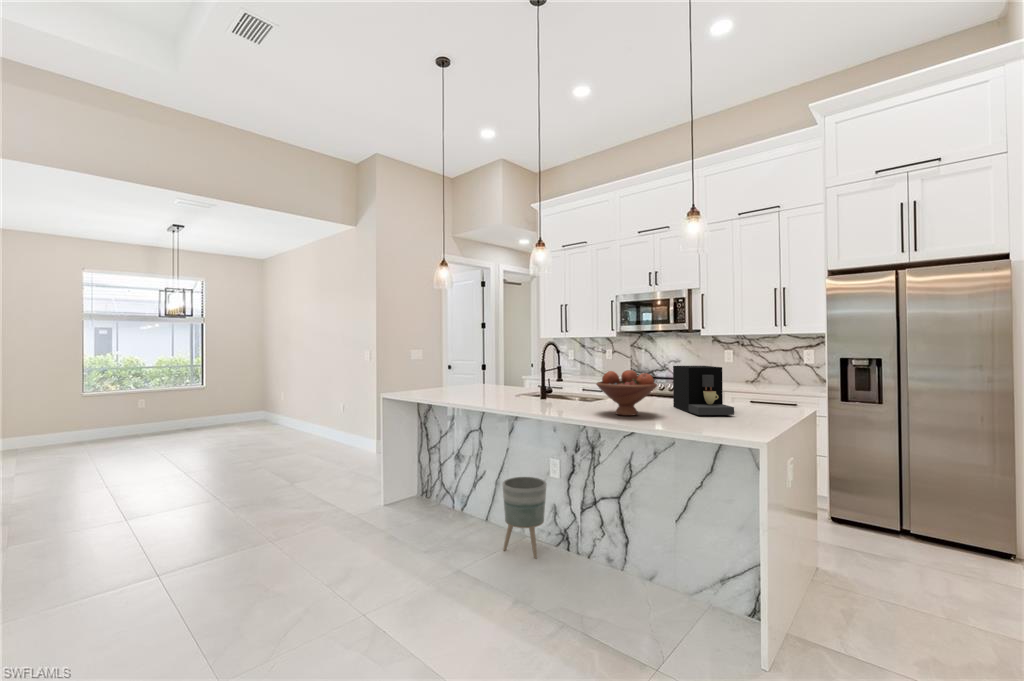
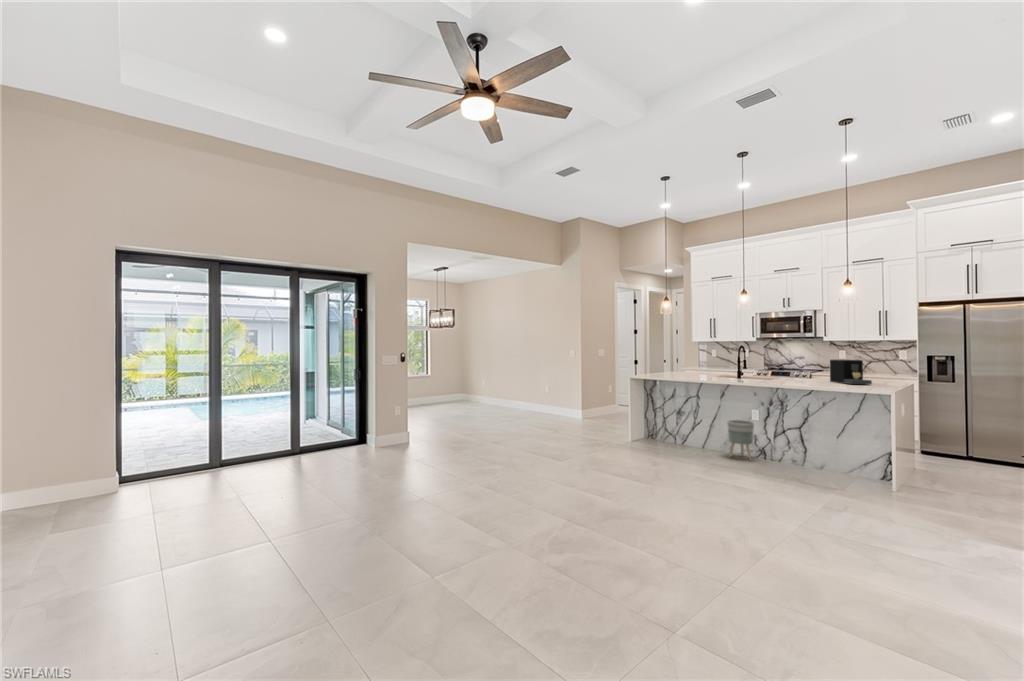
fruit bowl: present [596,370,657,416] -> none [793,361,830,384]

